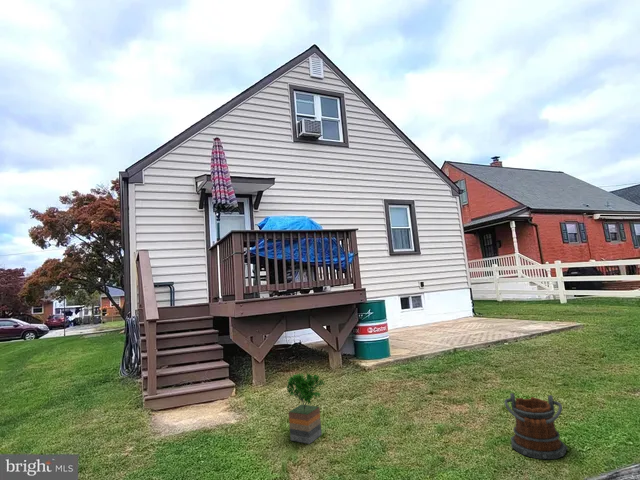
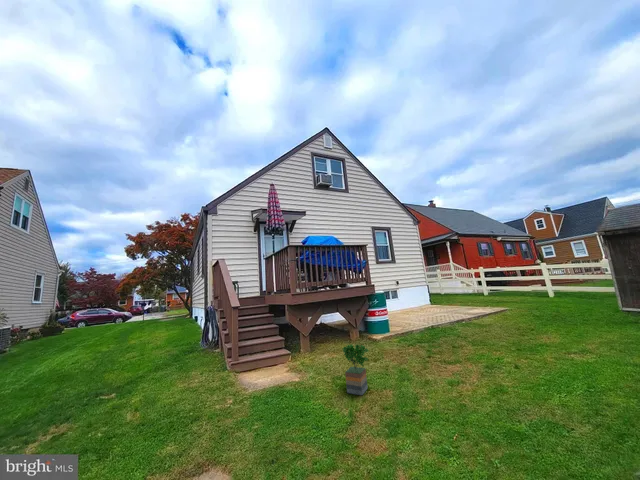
bucket: present [505,393,567,459] -> none [503,356,552,404]

